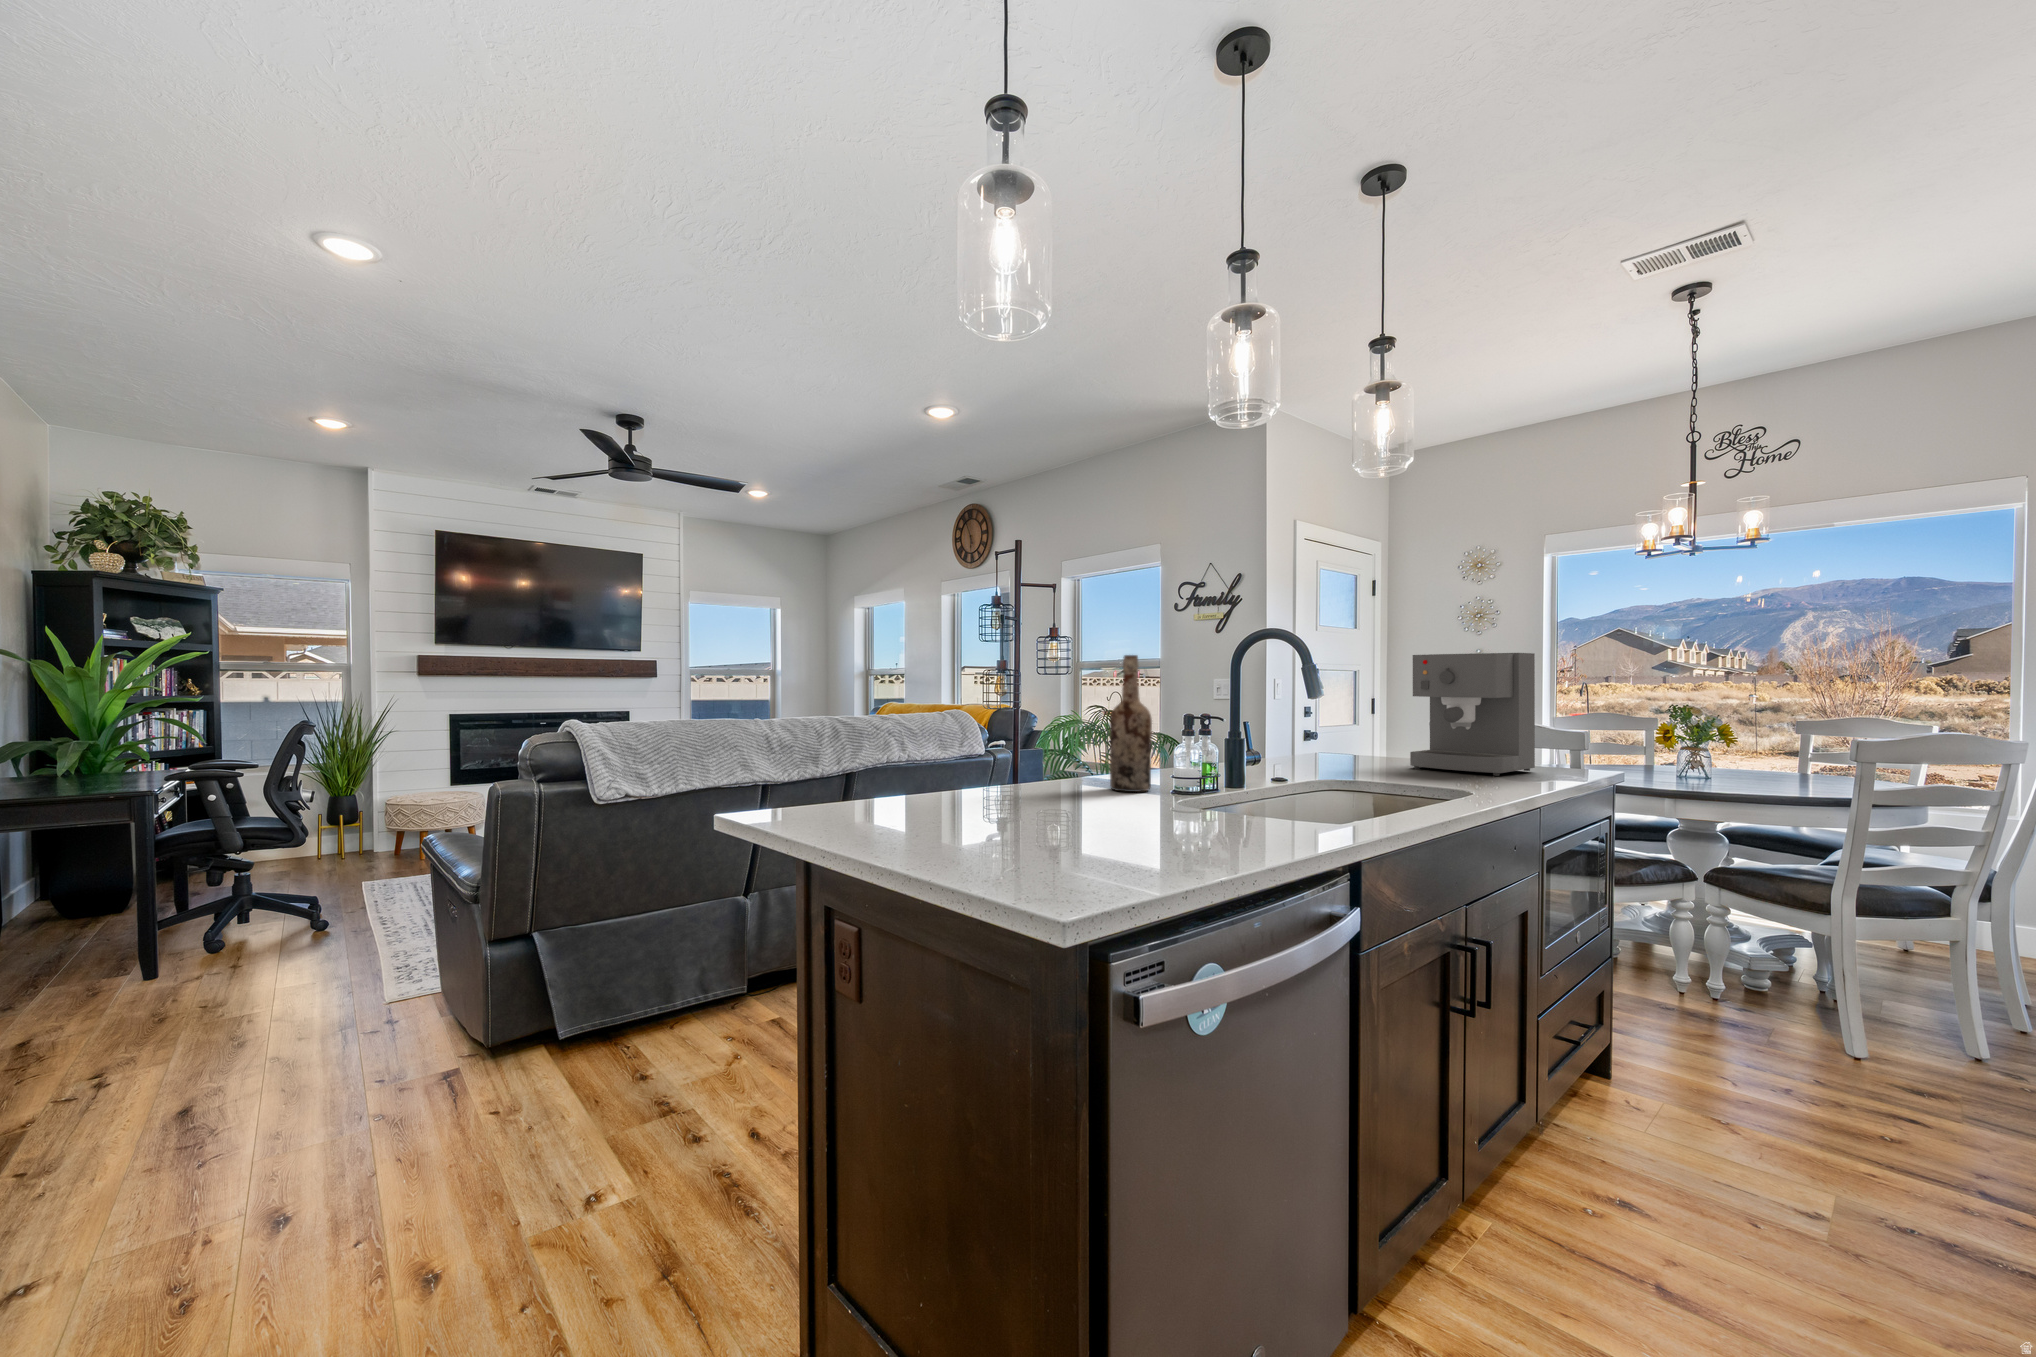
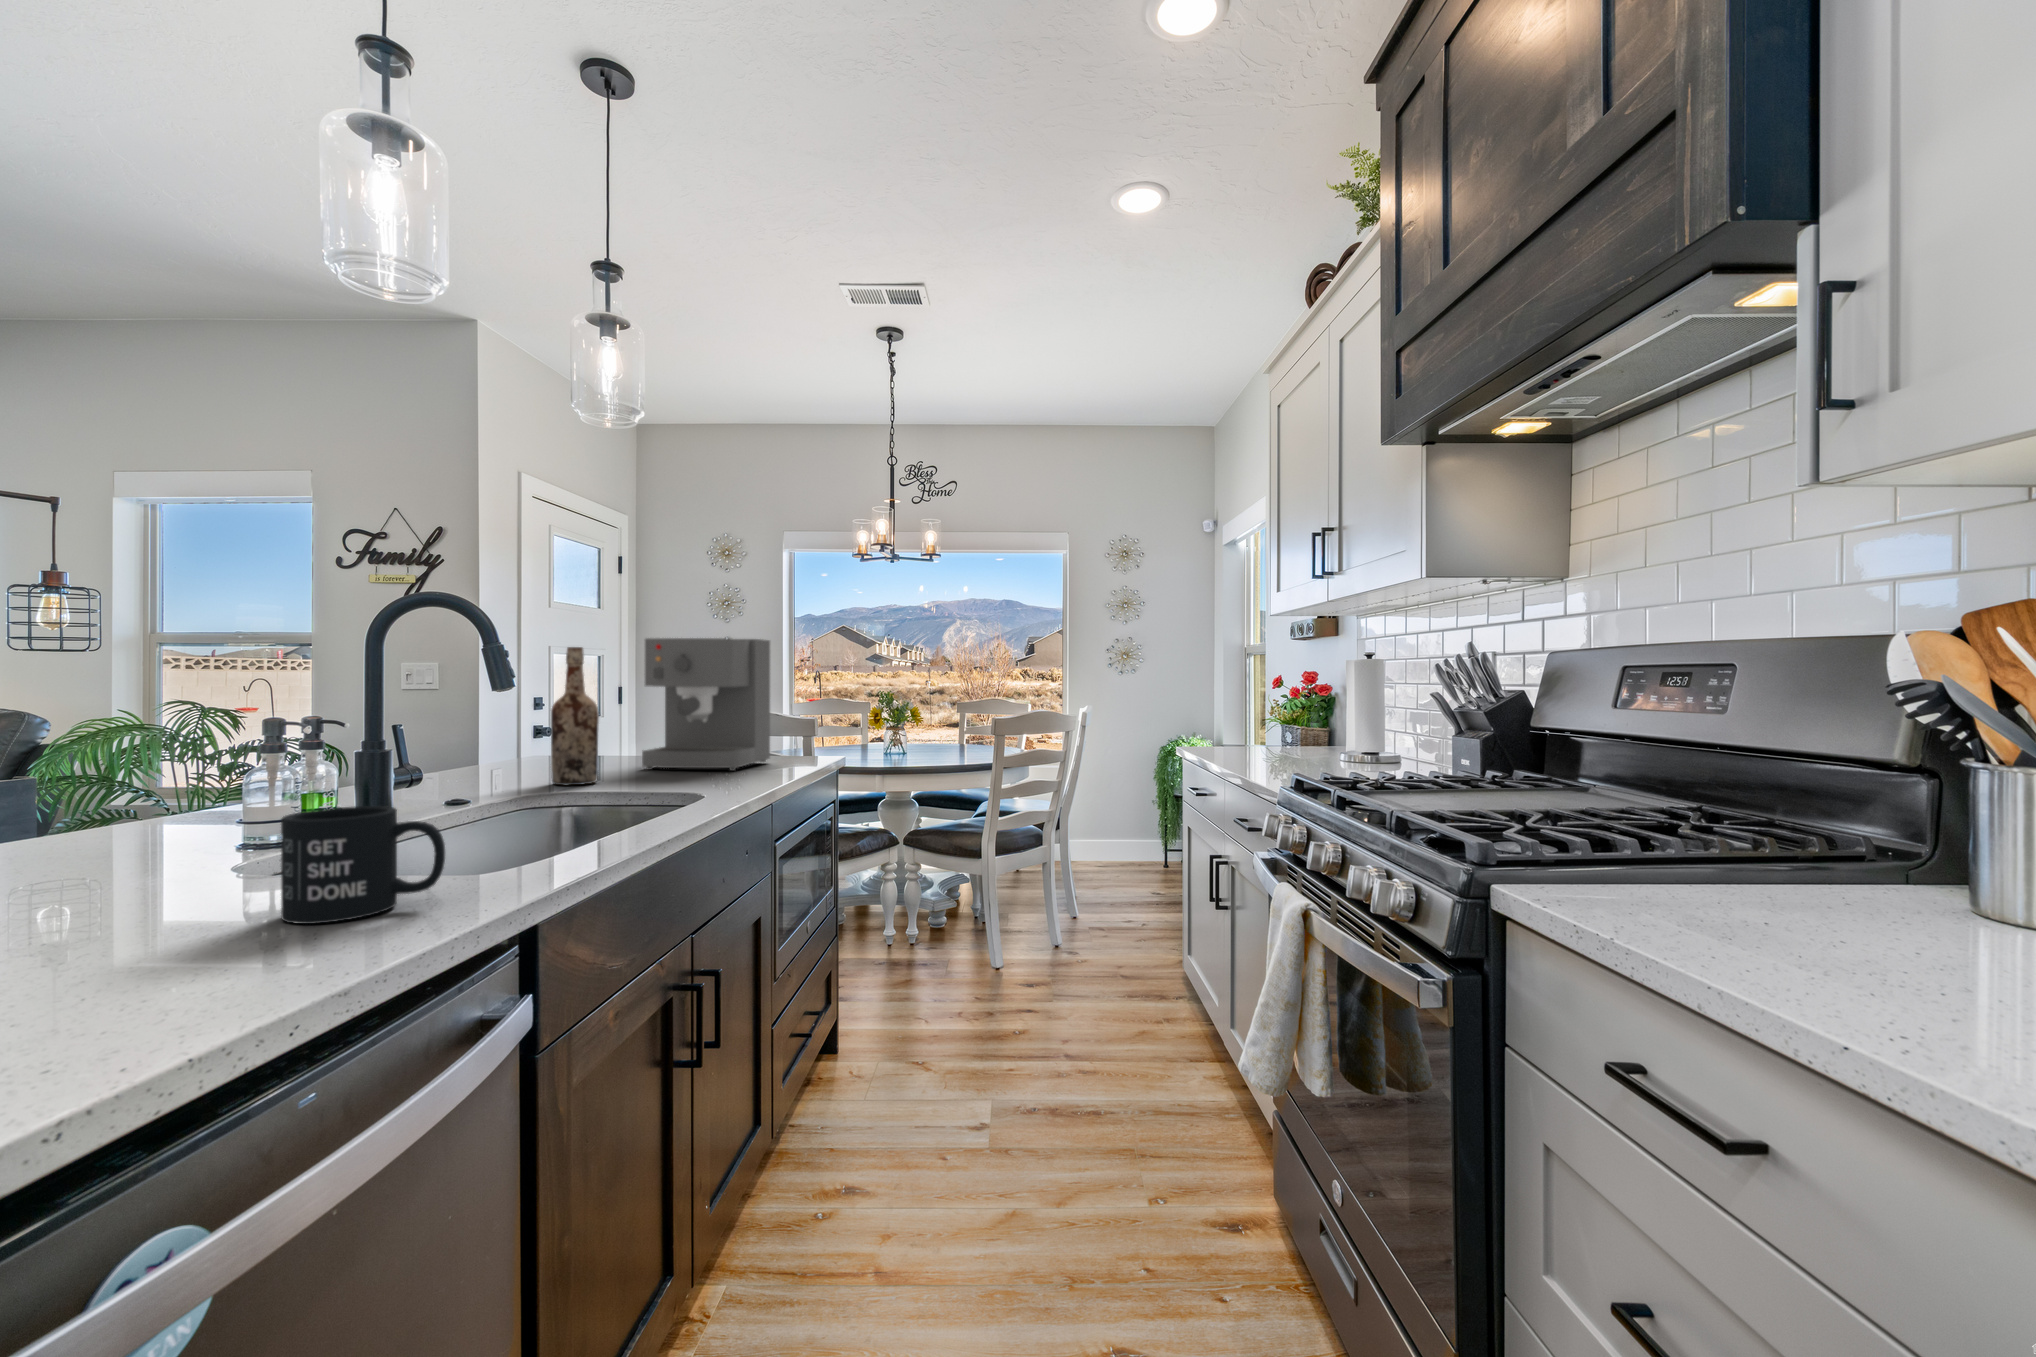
wine bottle: present [1110,655,1152,792] -> present [551,647,599,785]
mug: none [1217,768,1303,836] -> present [281,806,445,924]

